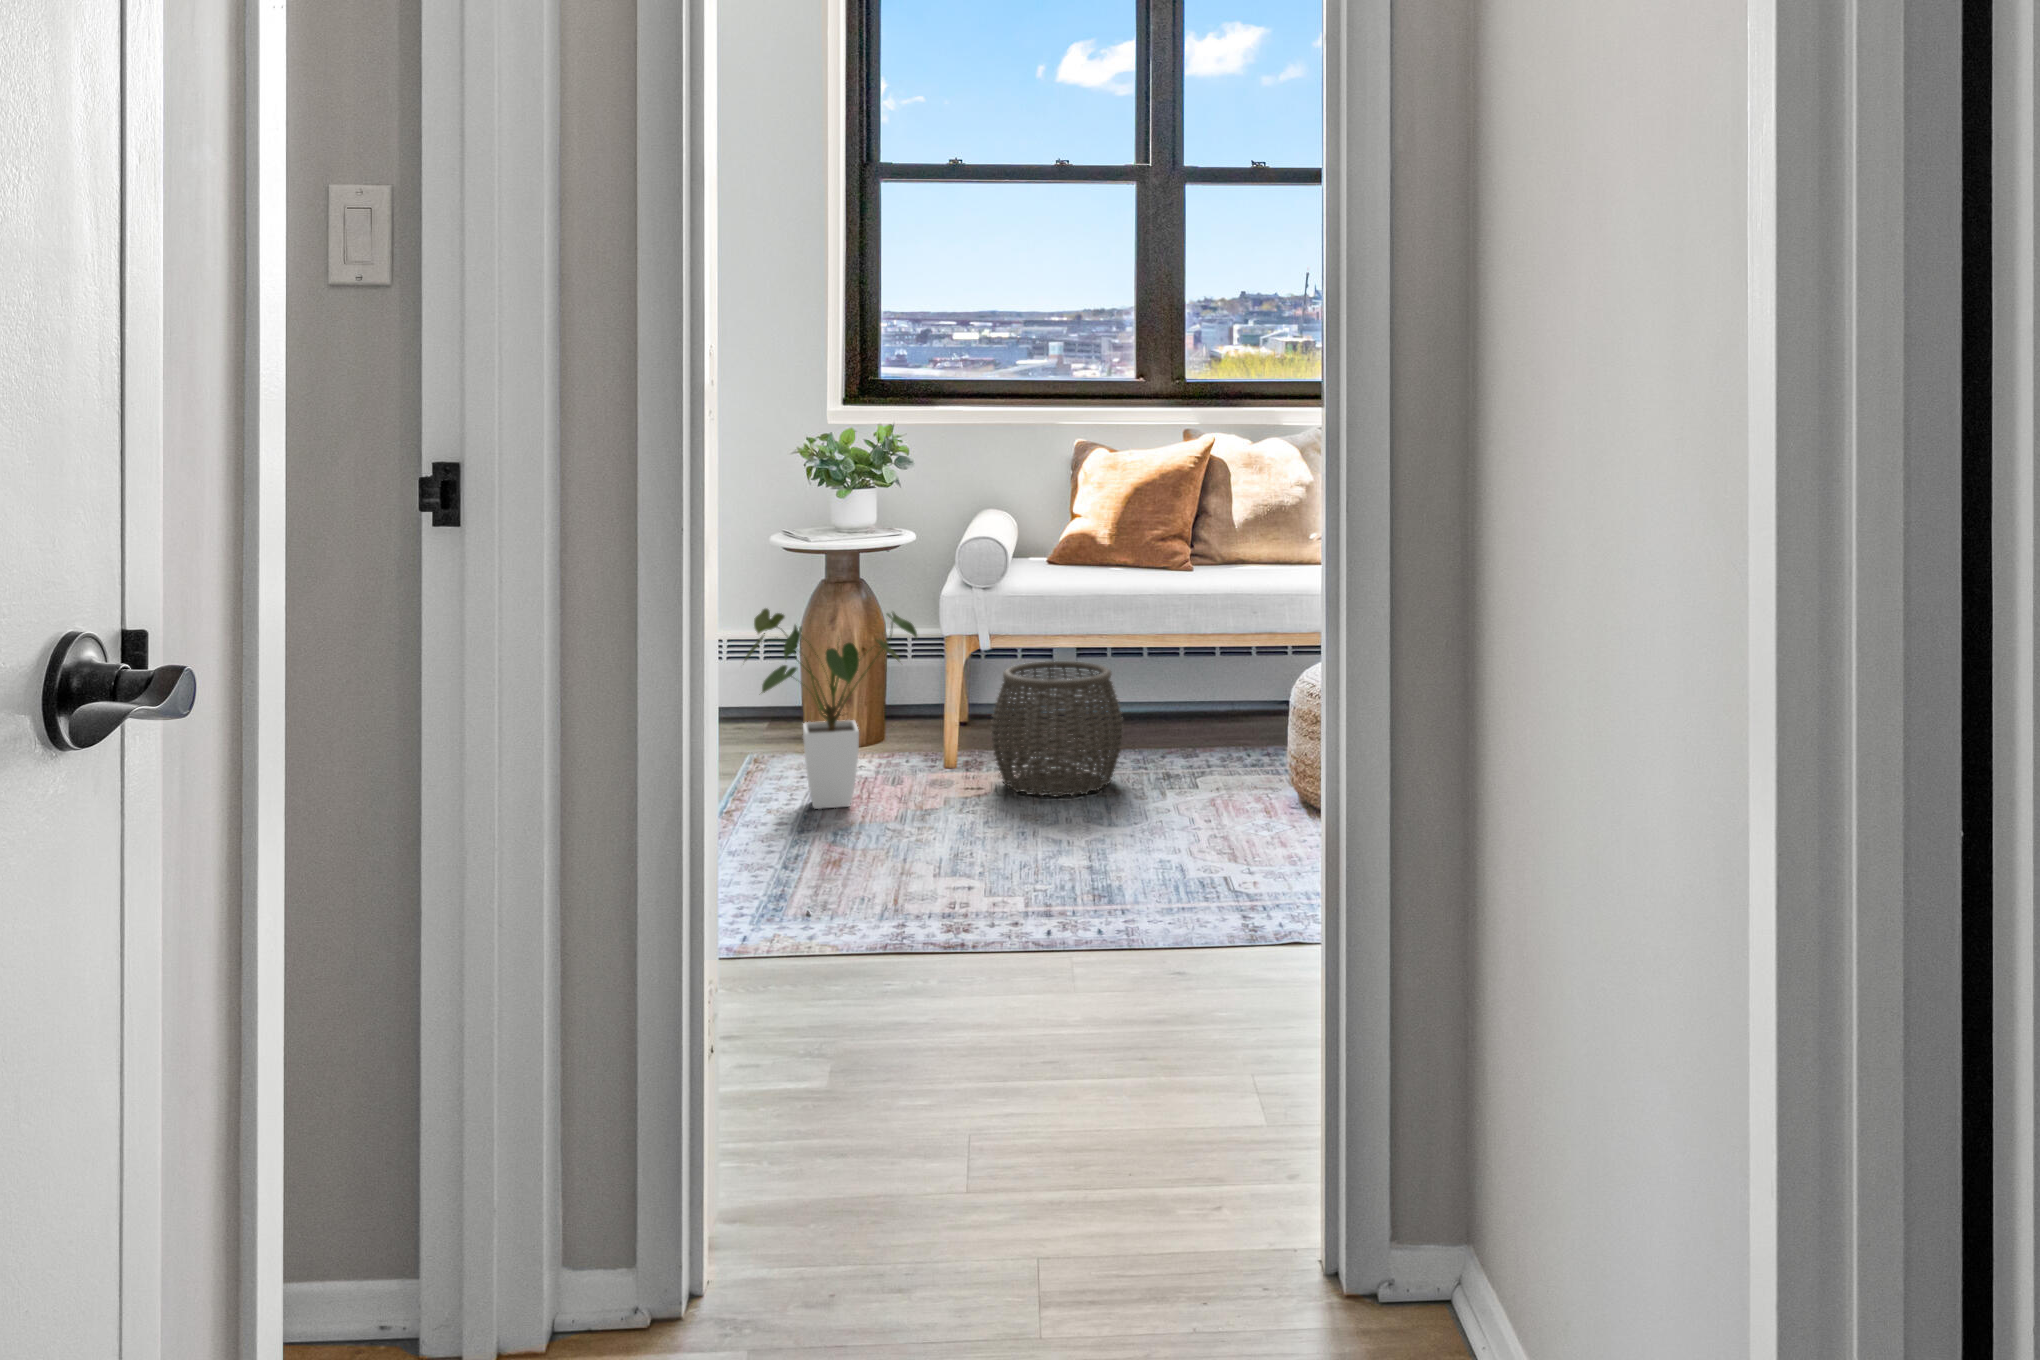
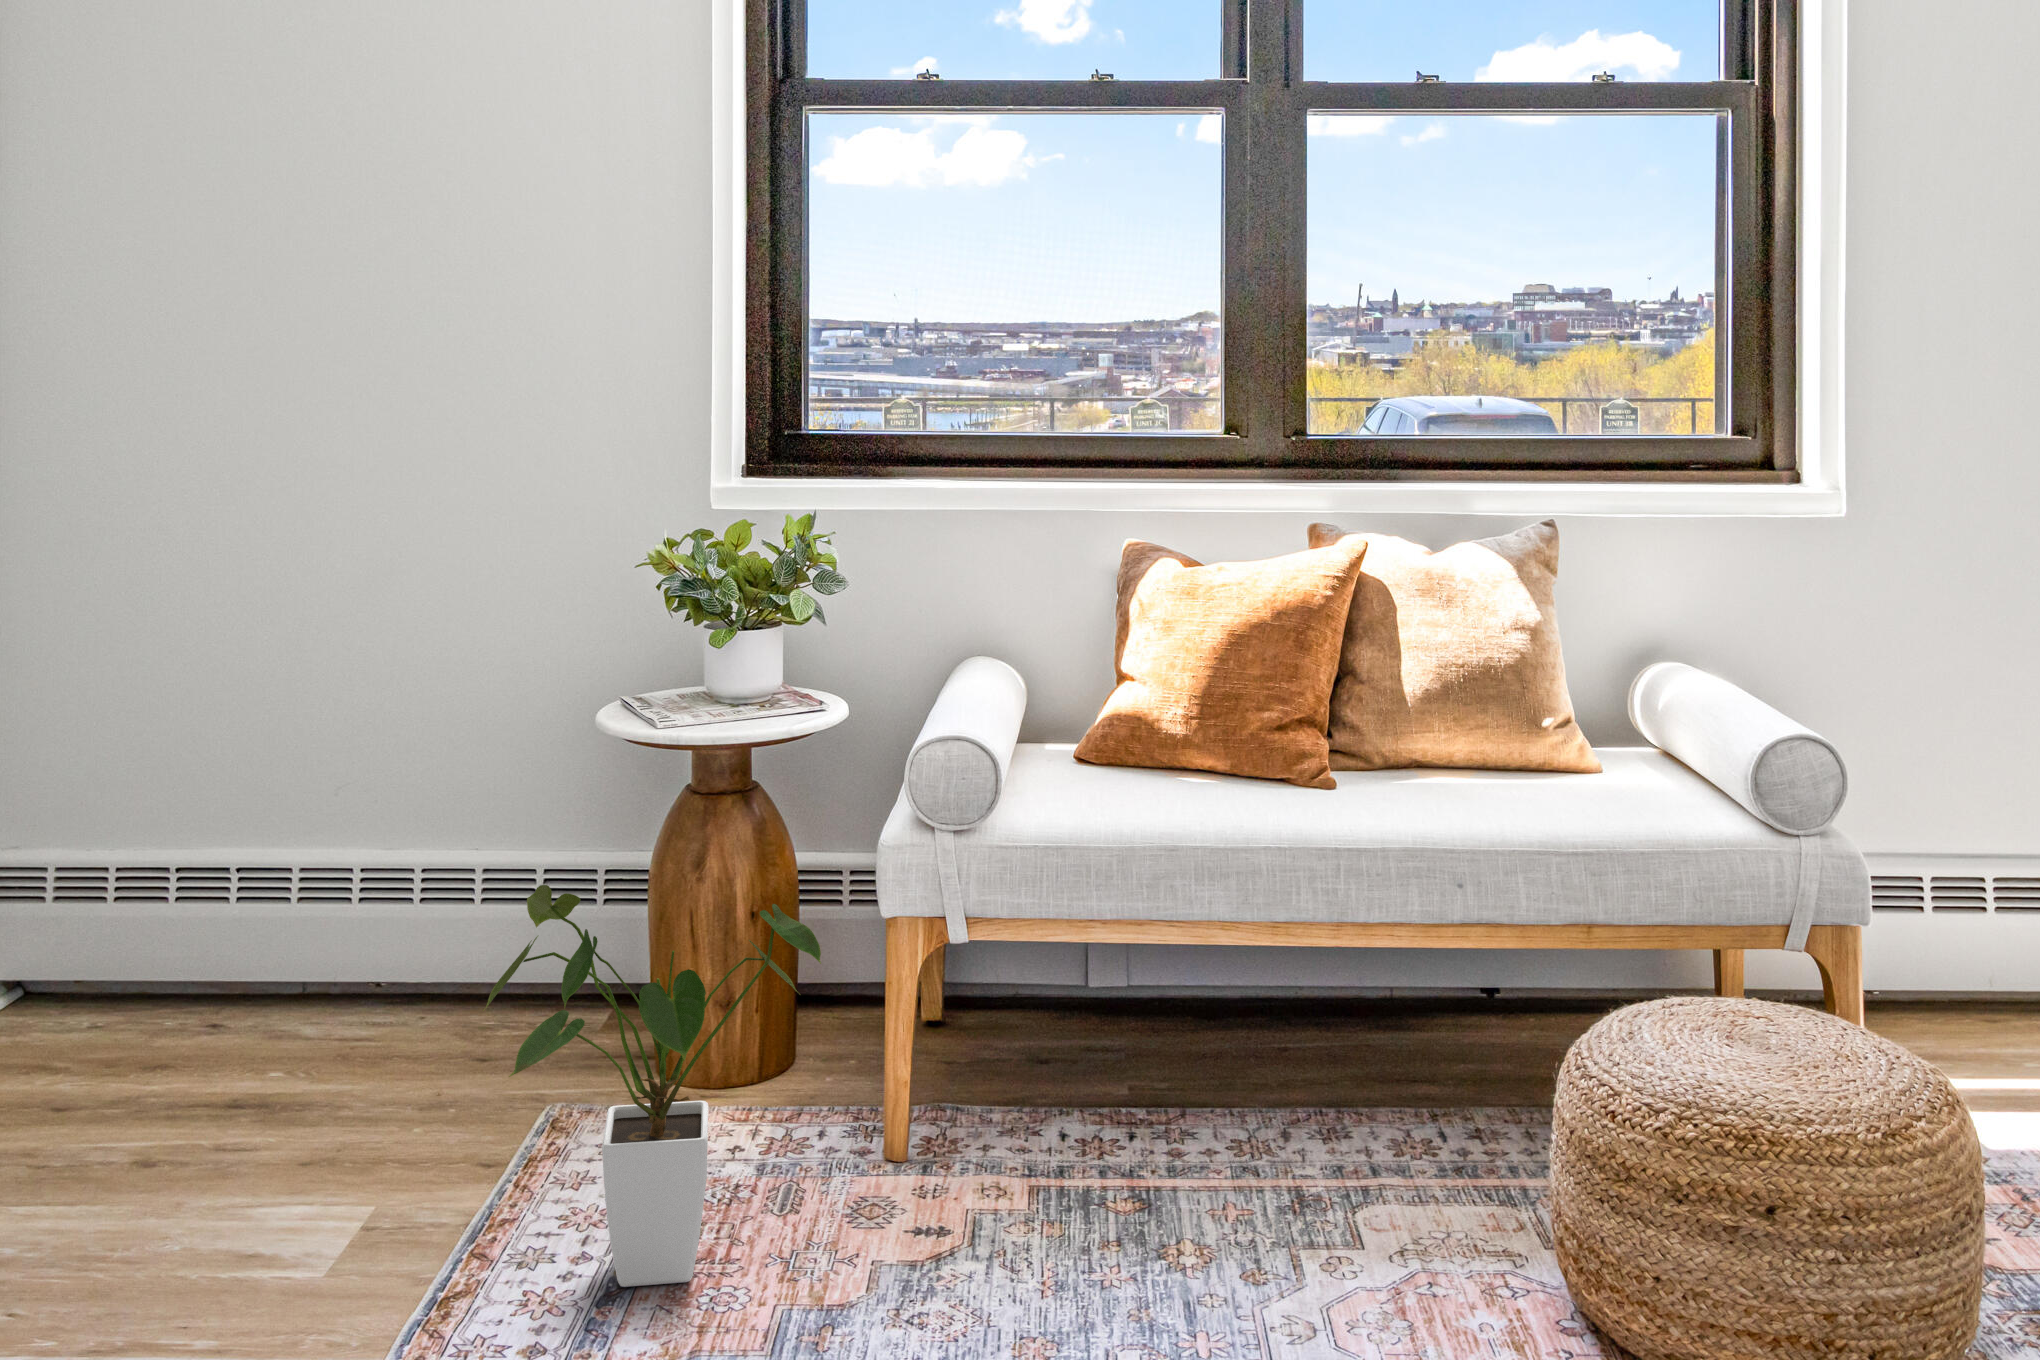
woven basket: present [991,661,1123,796] -> none [963,975,1217,1267]

